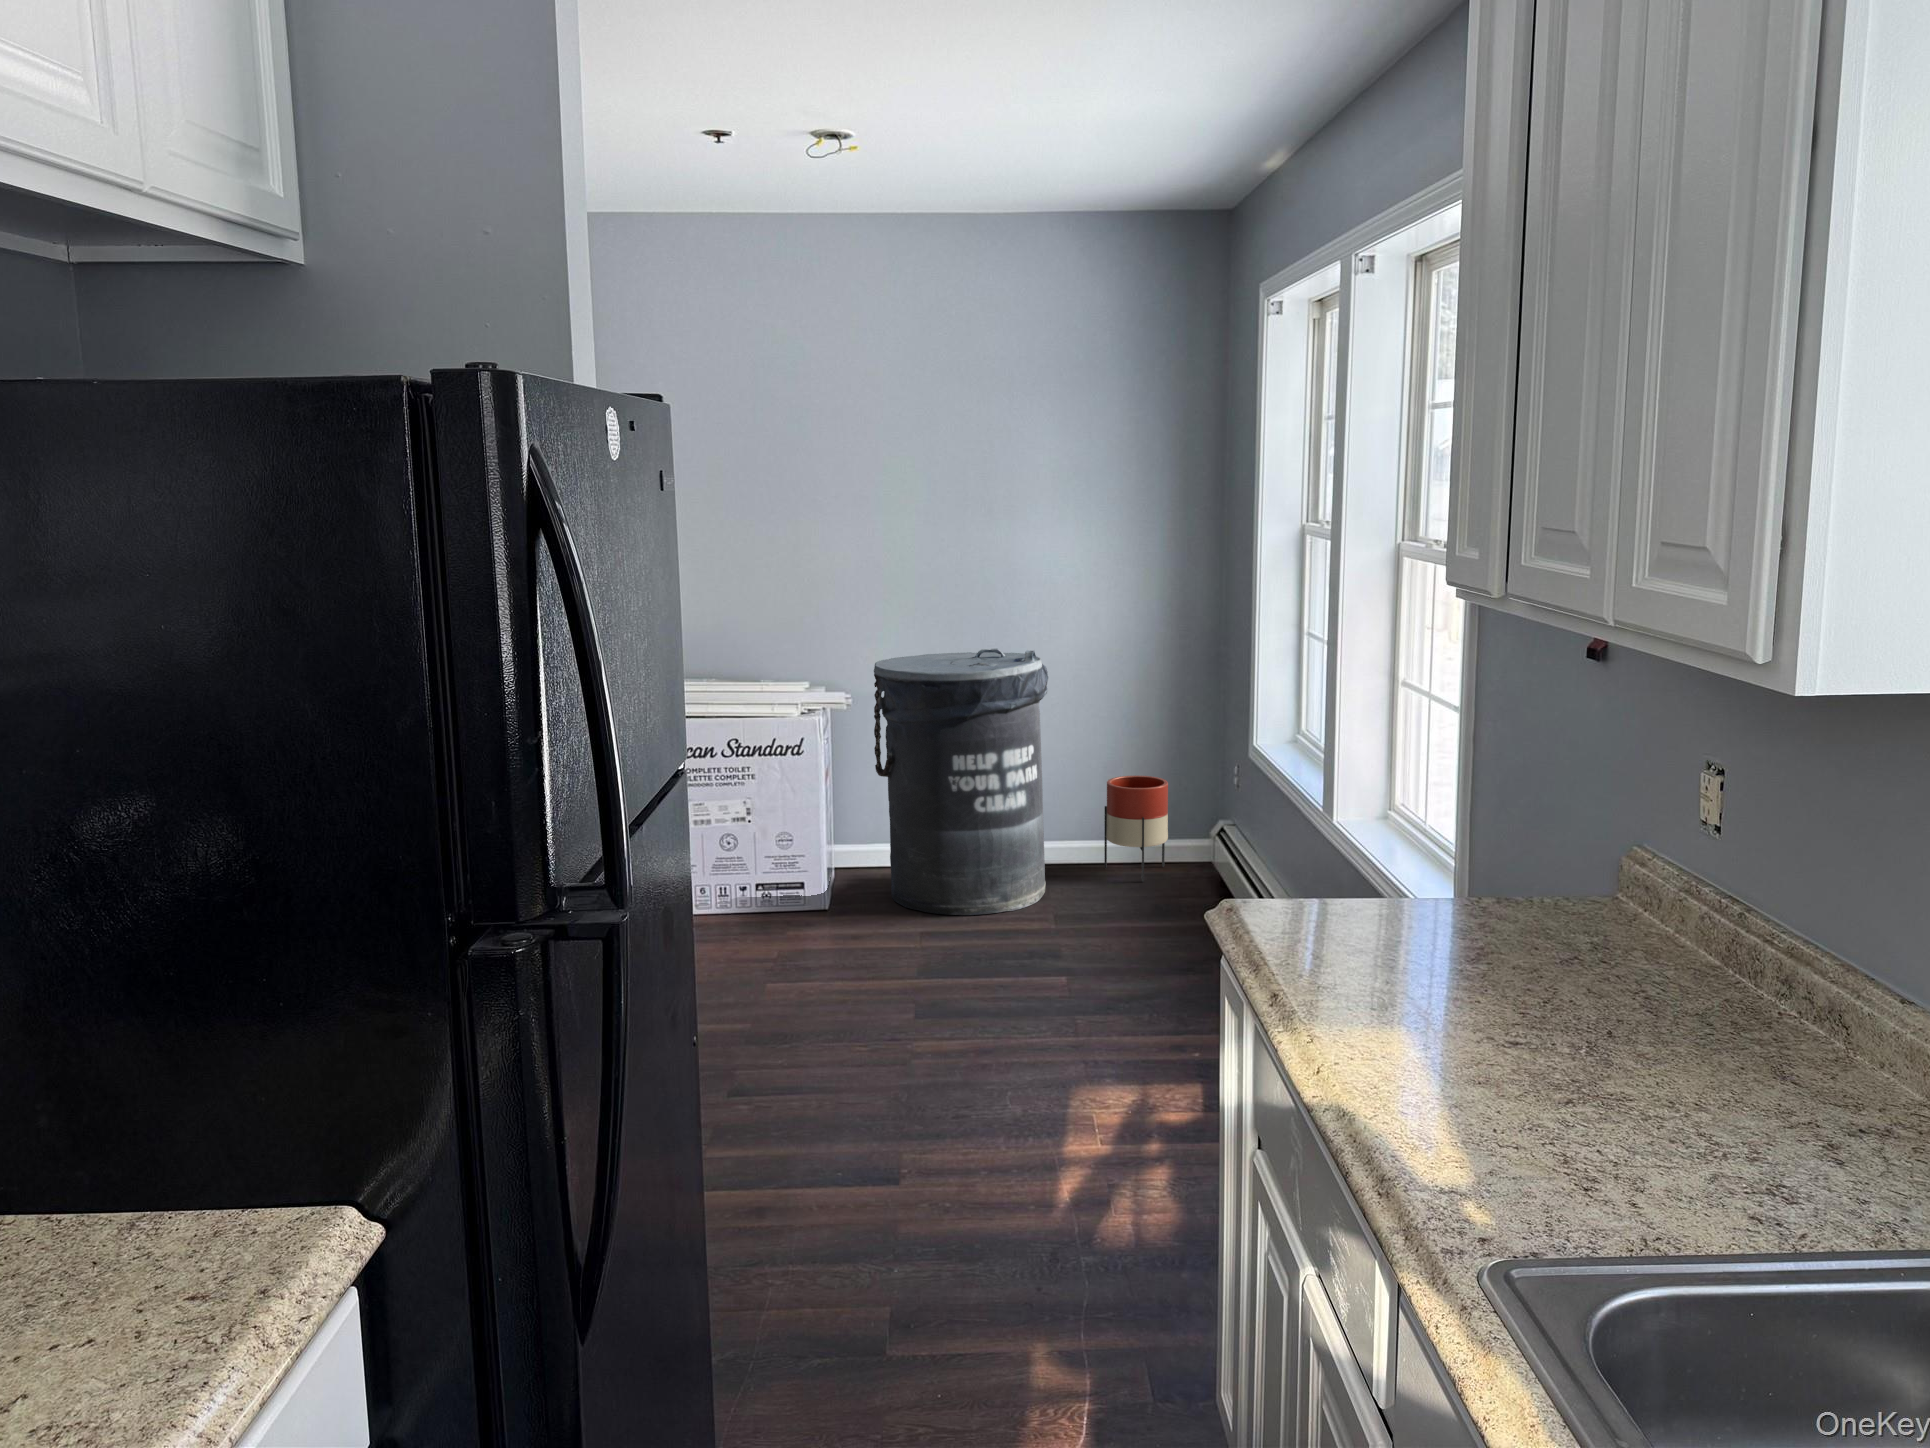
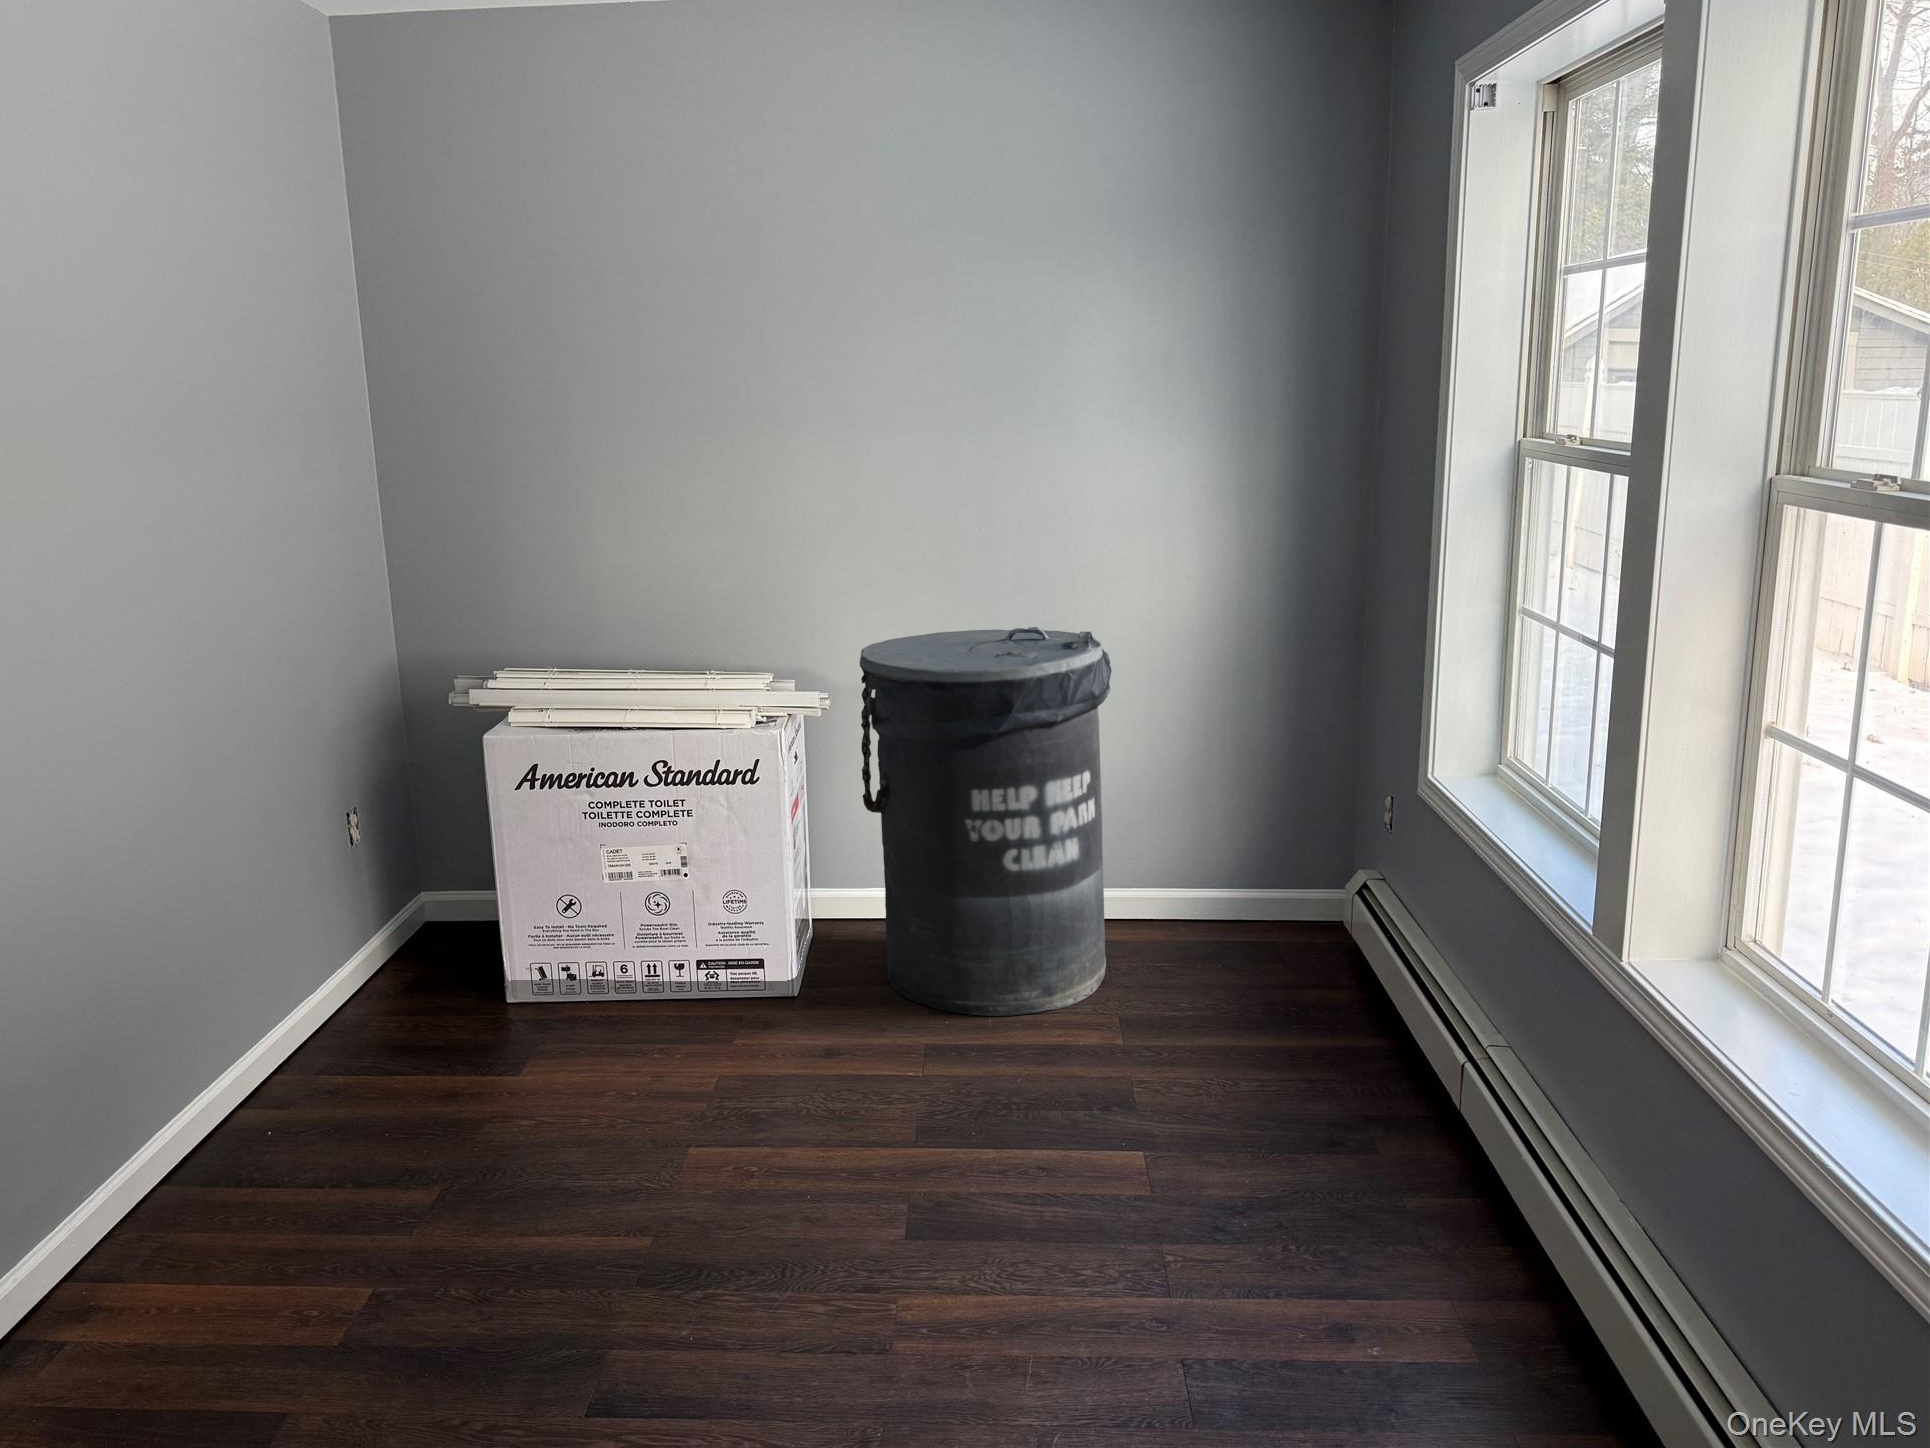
planter: present [1104,775,1168,882] -> none [1188,801,1282,957]

